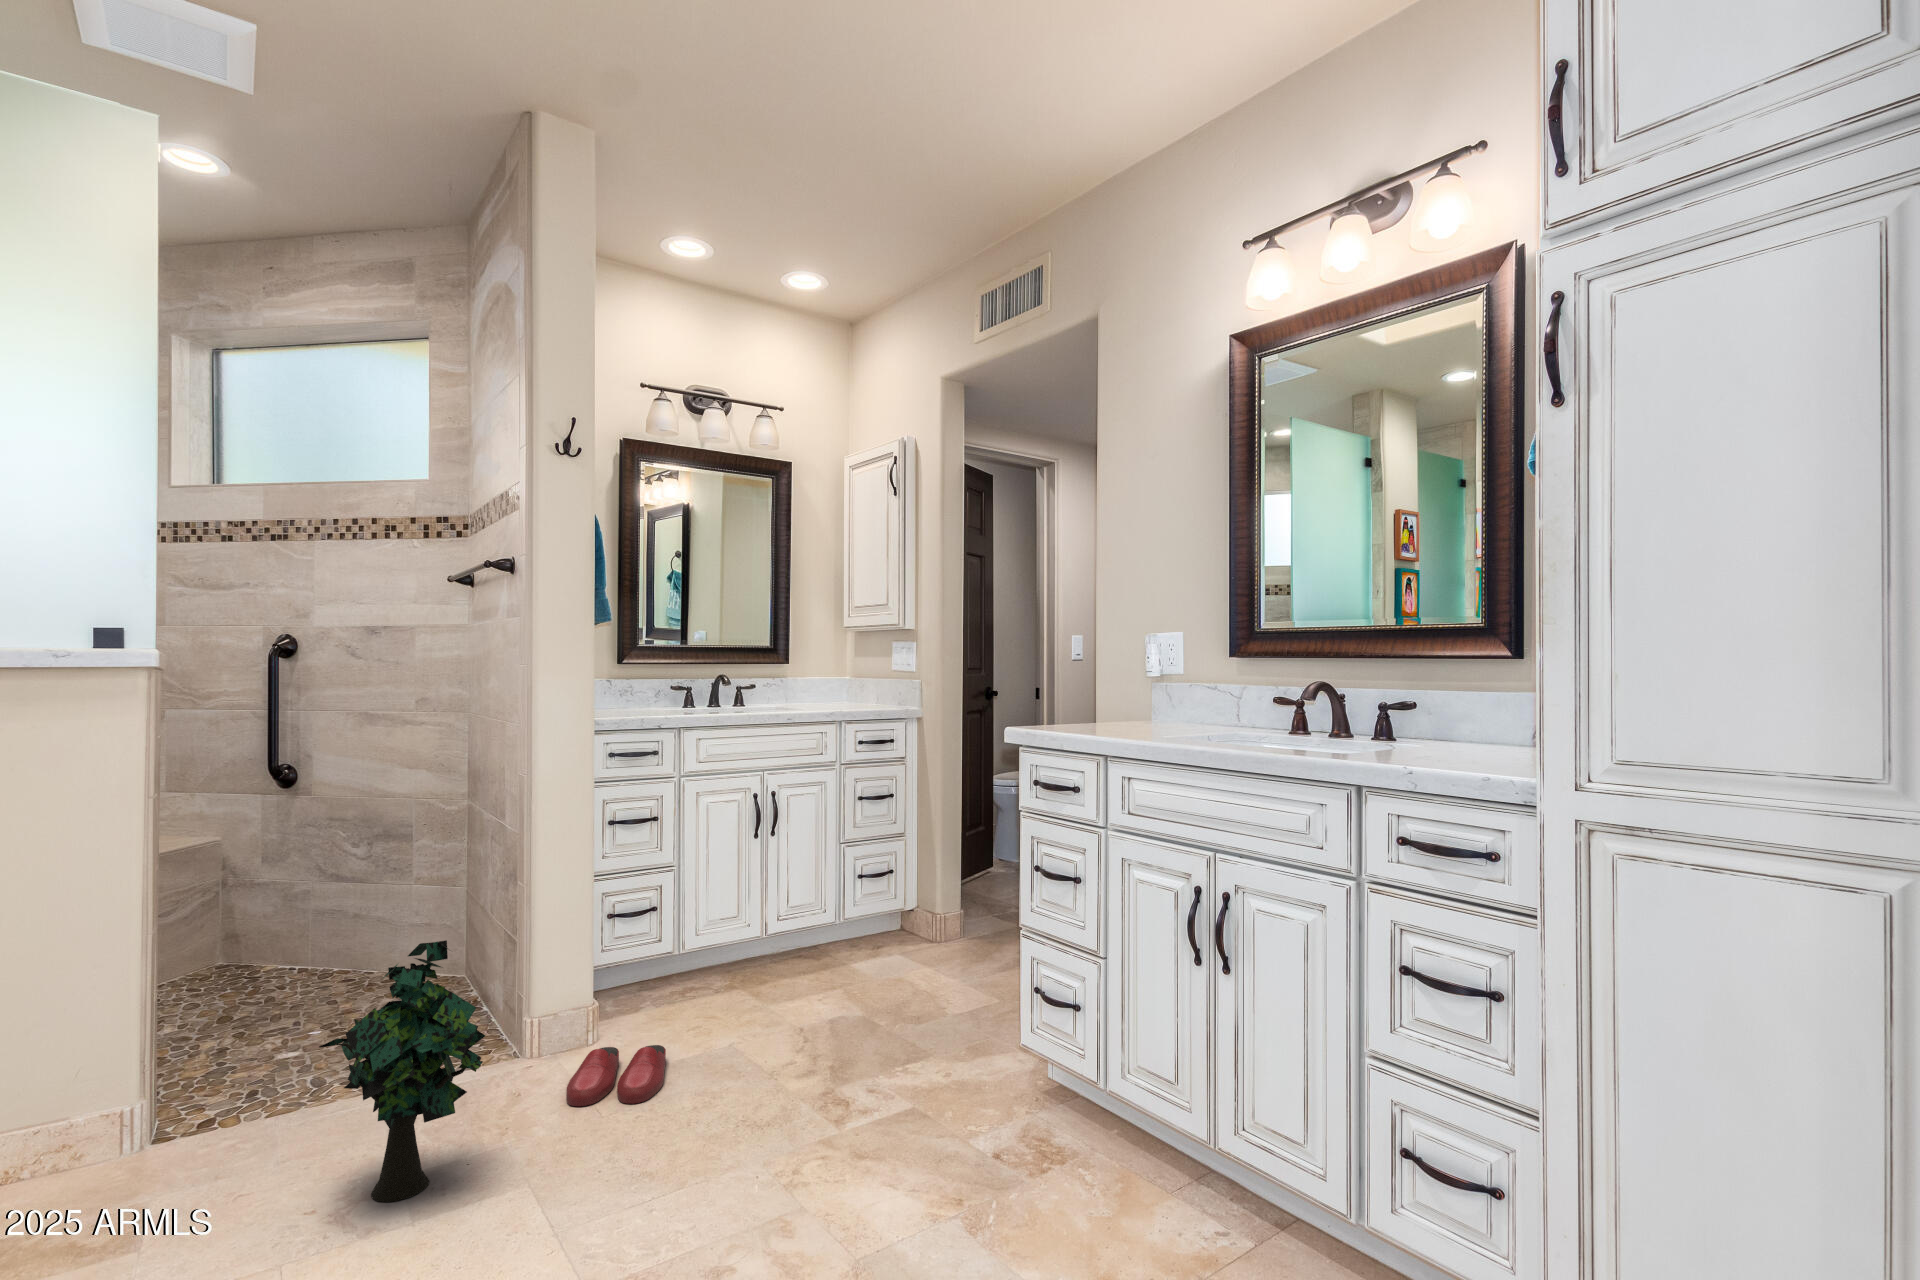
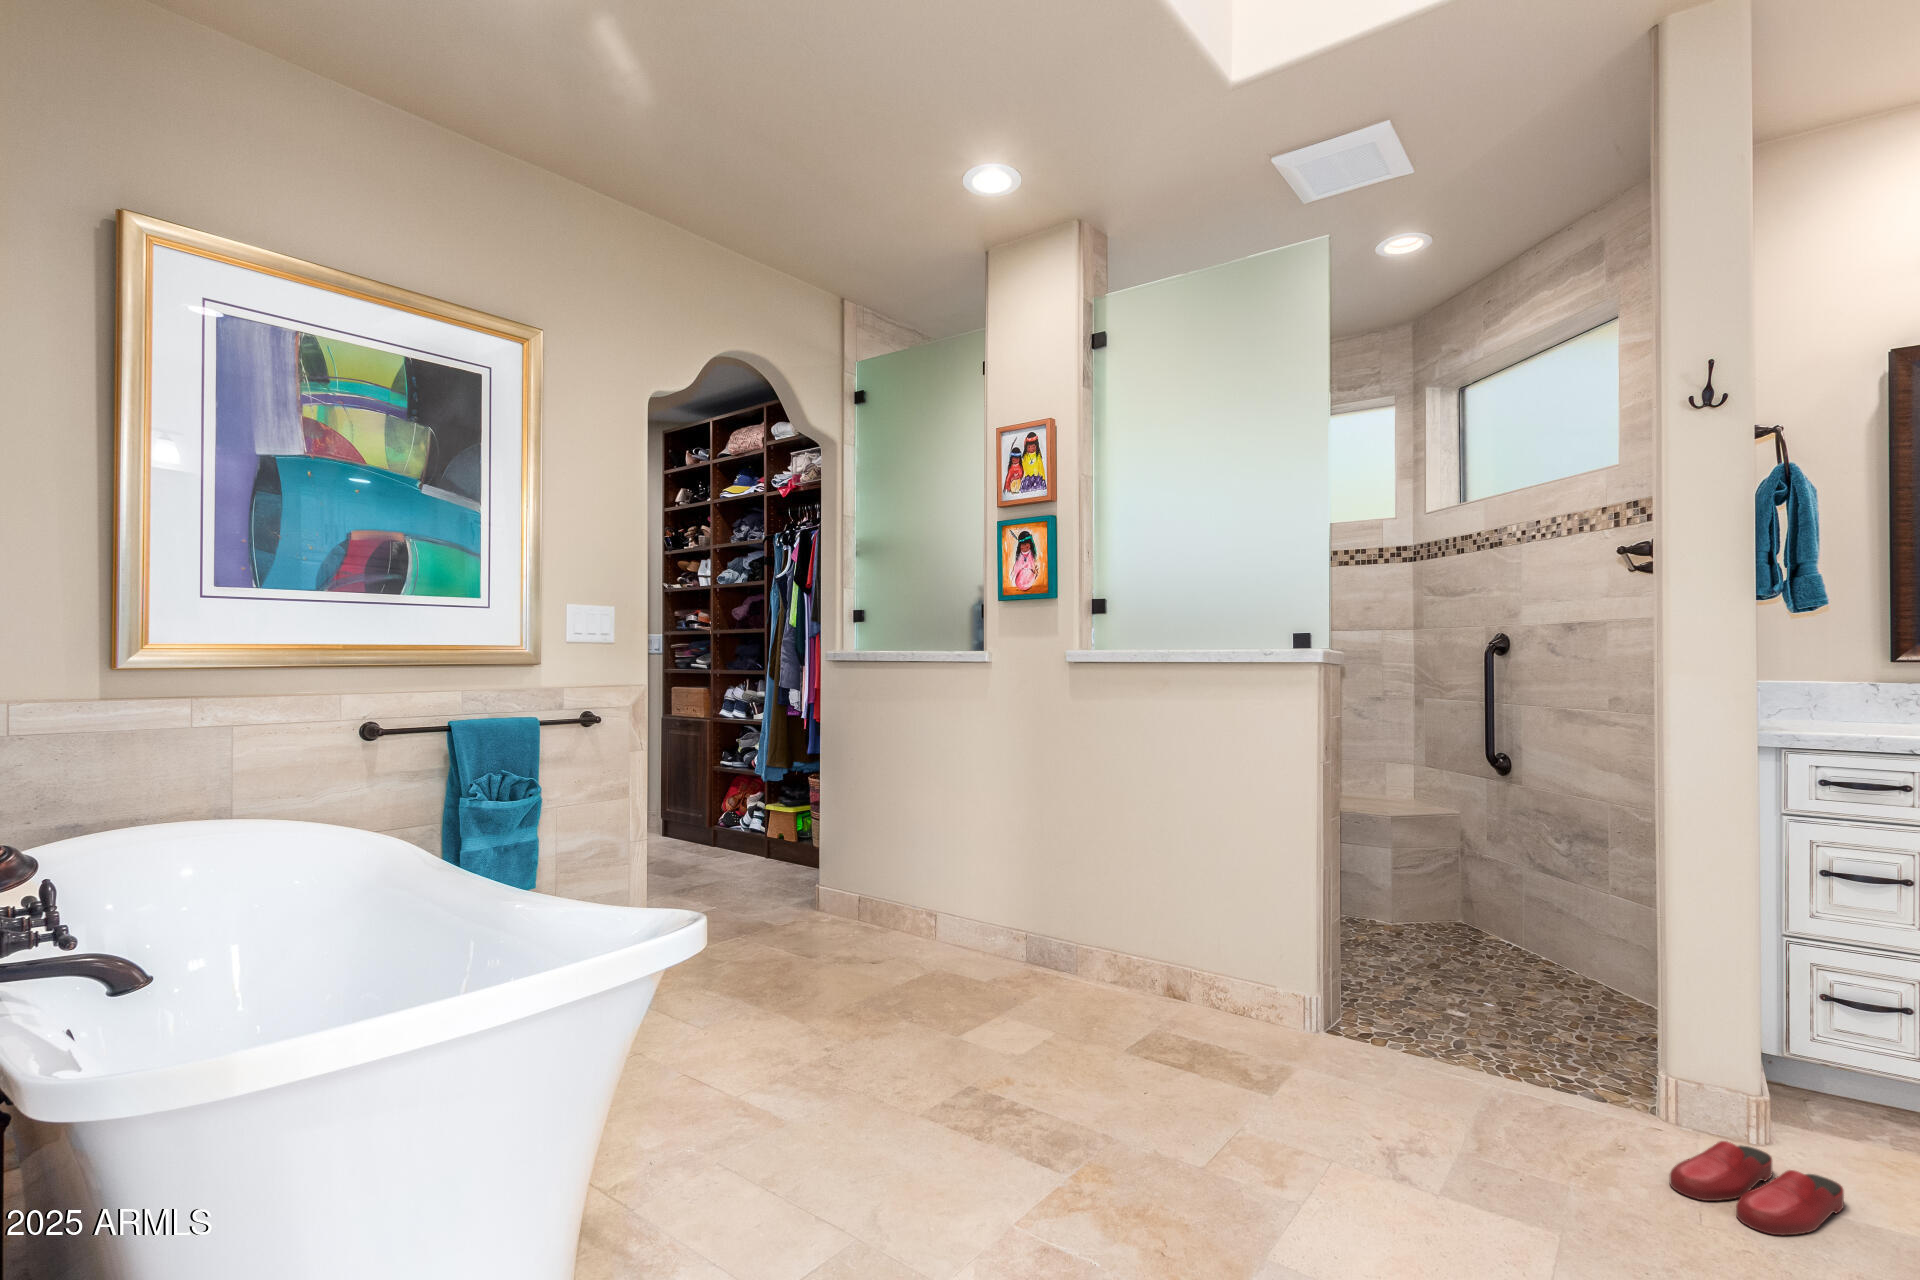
decorative plant: present [319,940,485,1202] -> none [1388,939,1541,1176]

